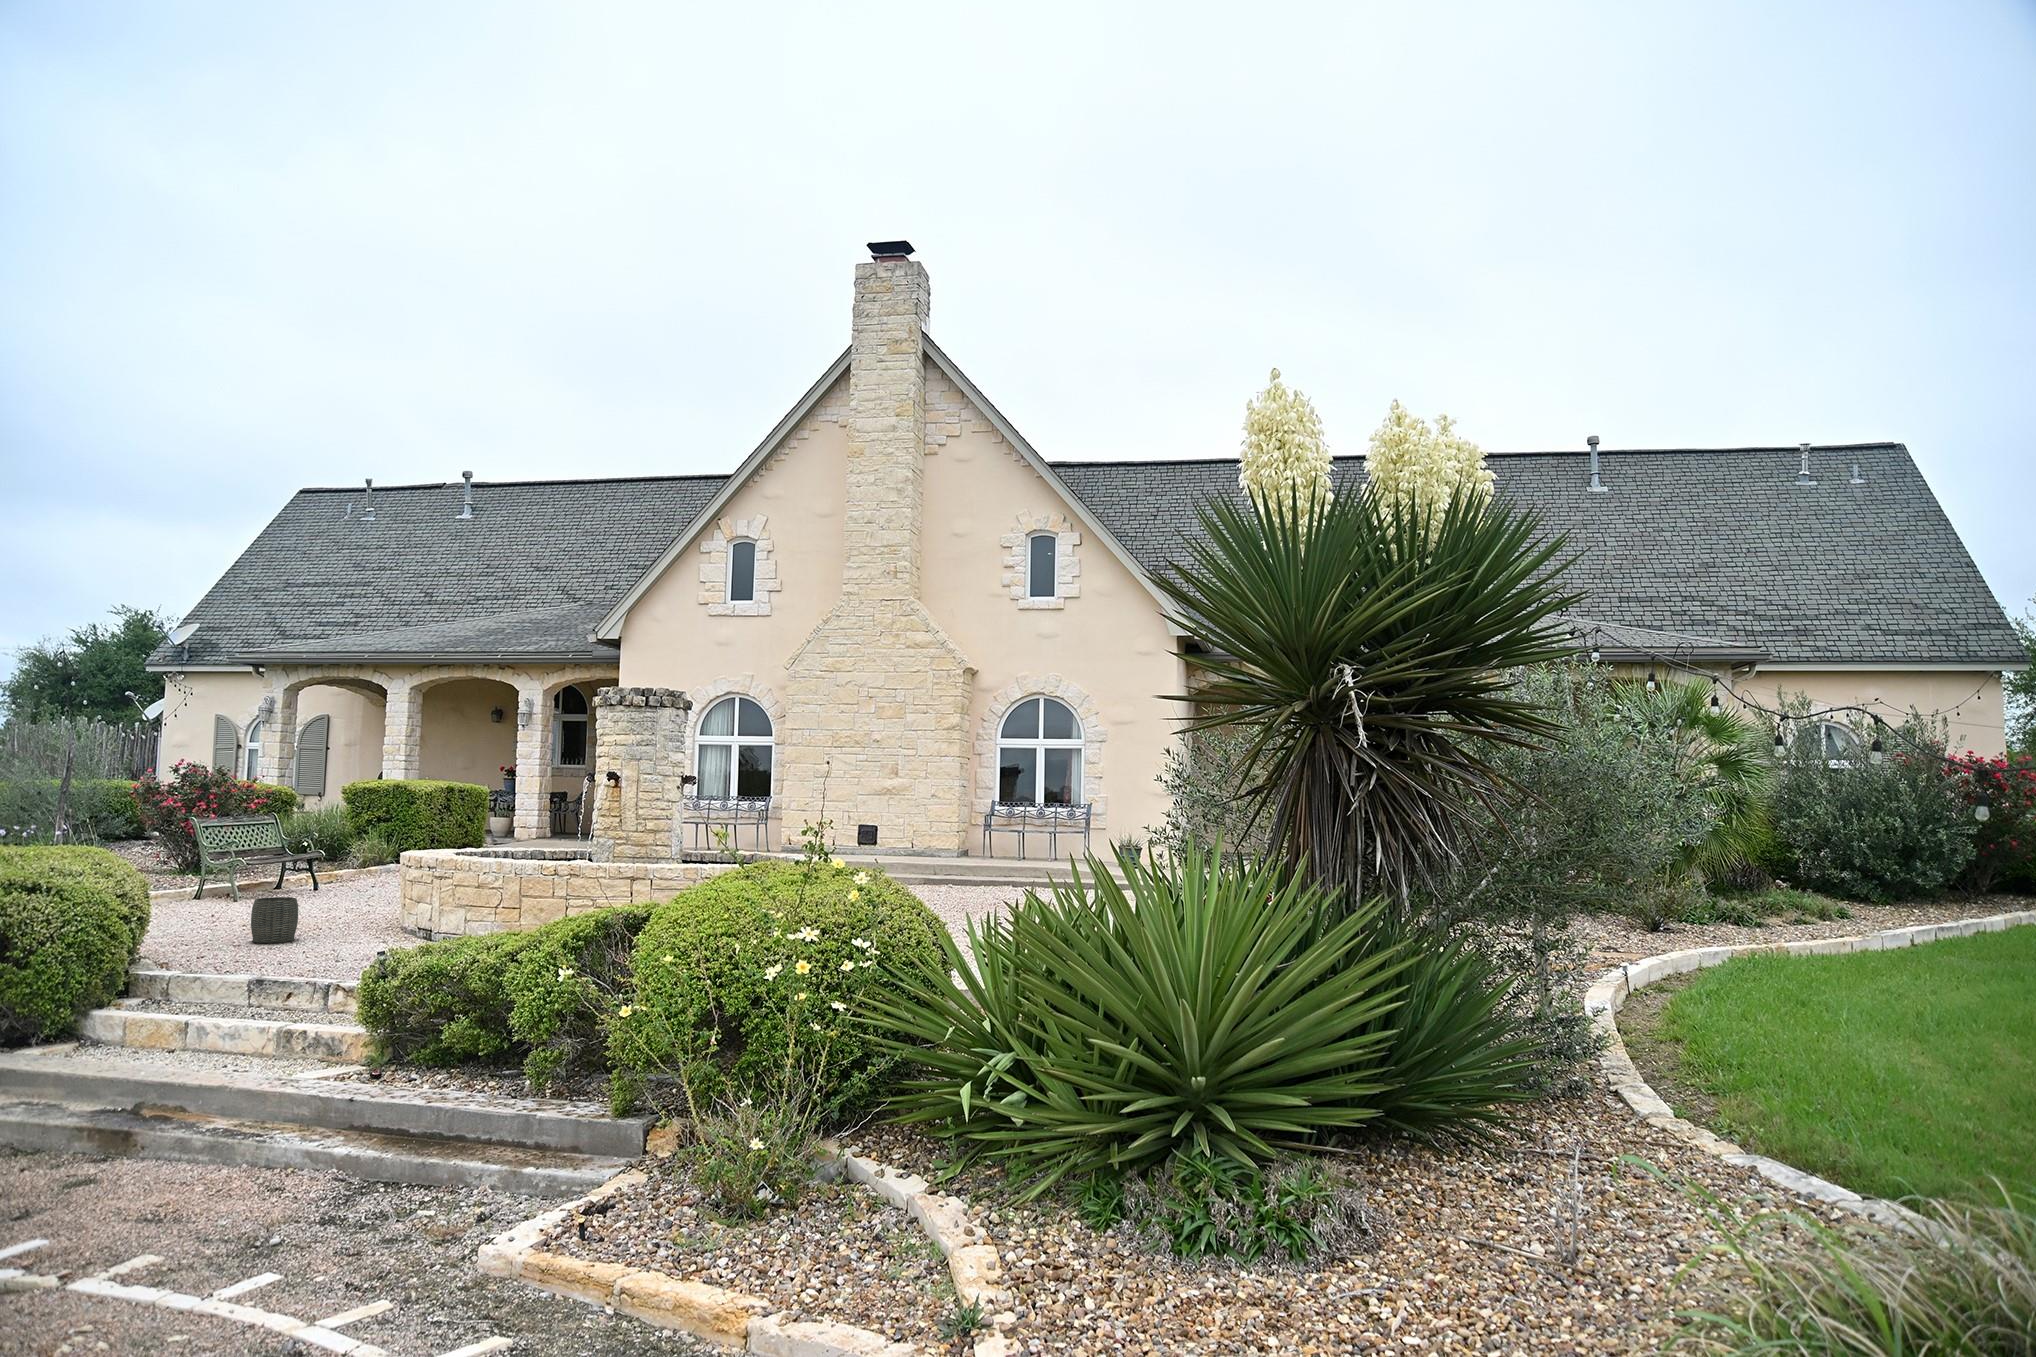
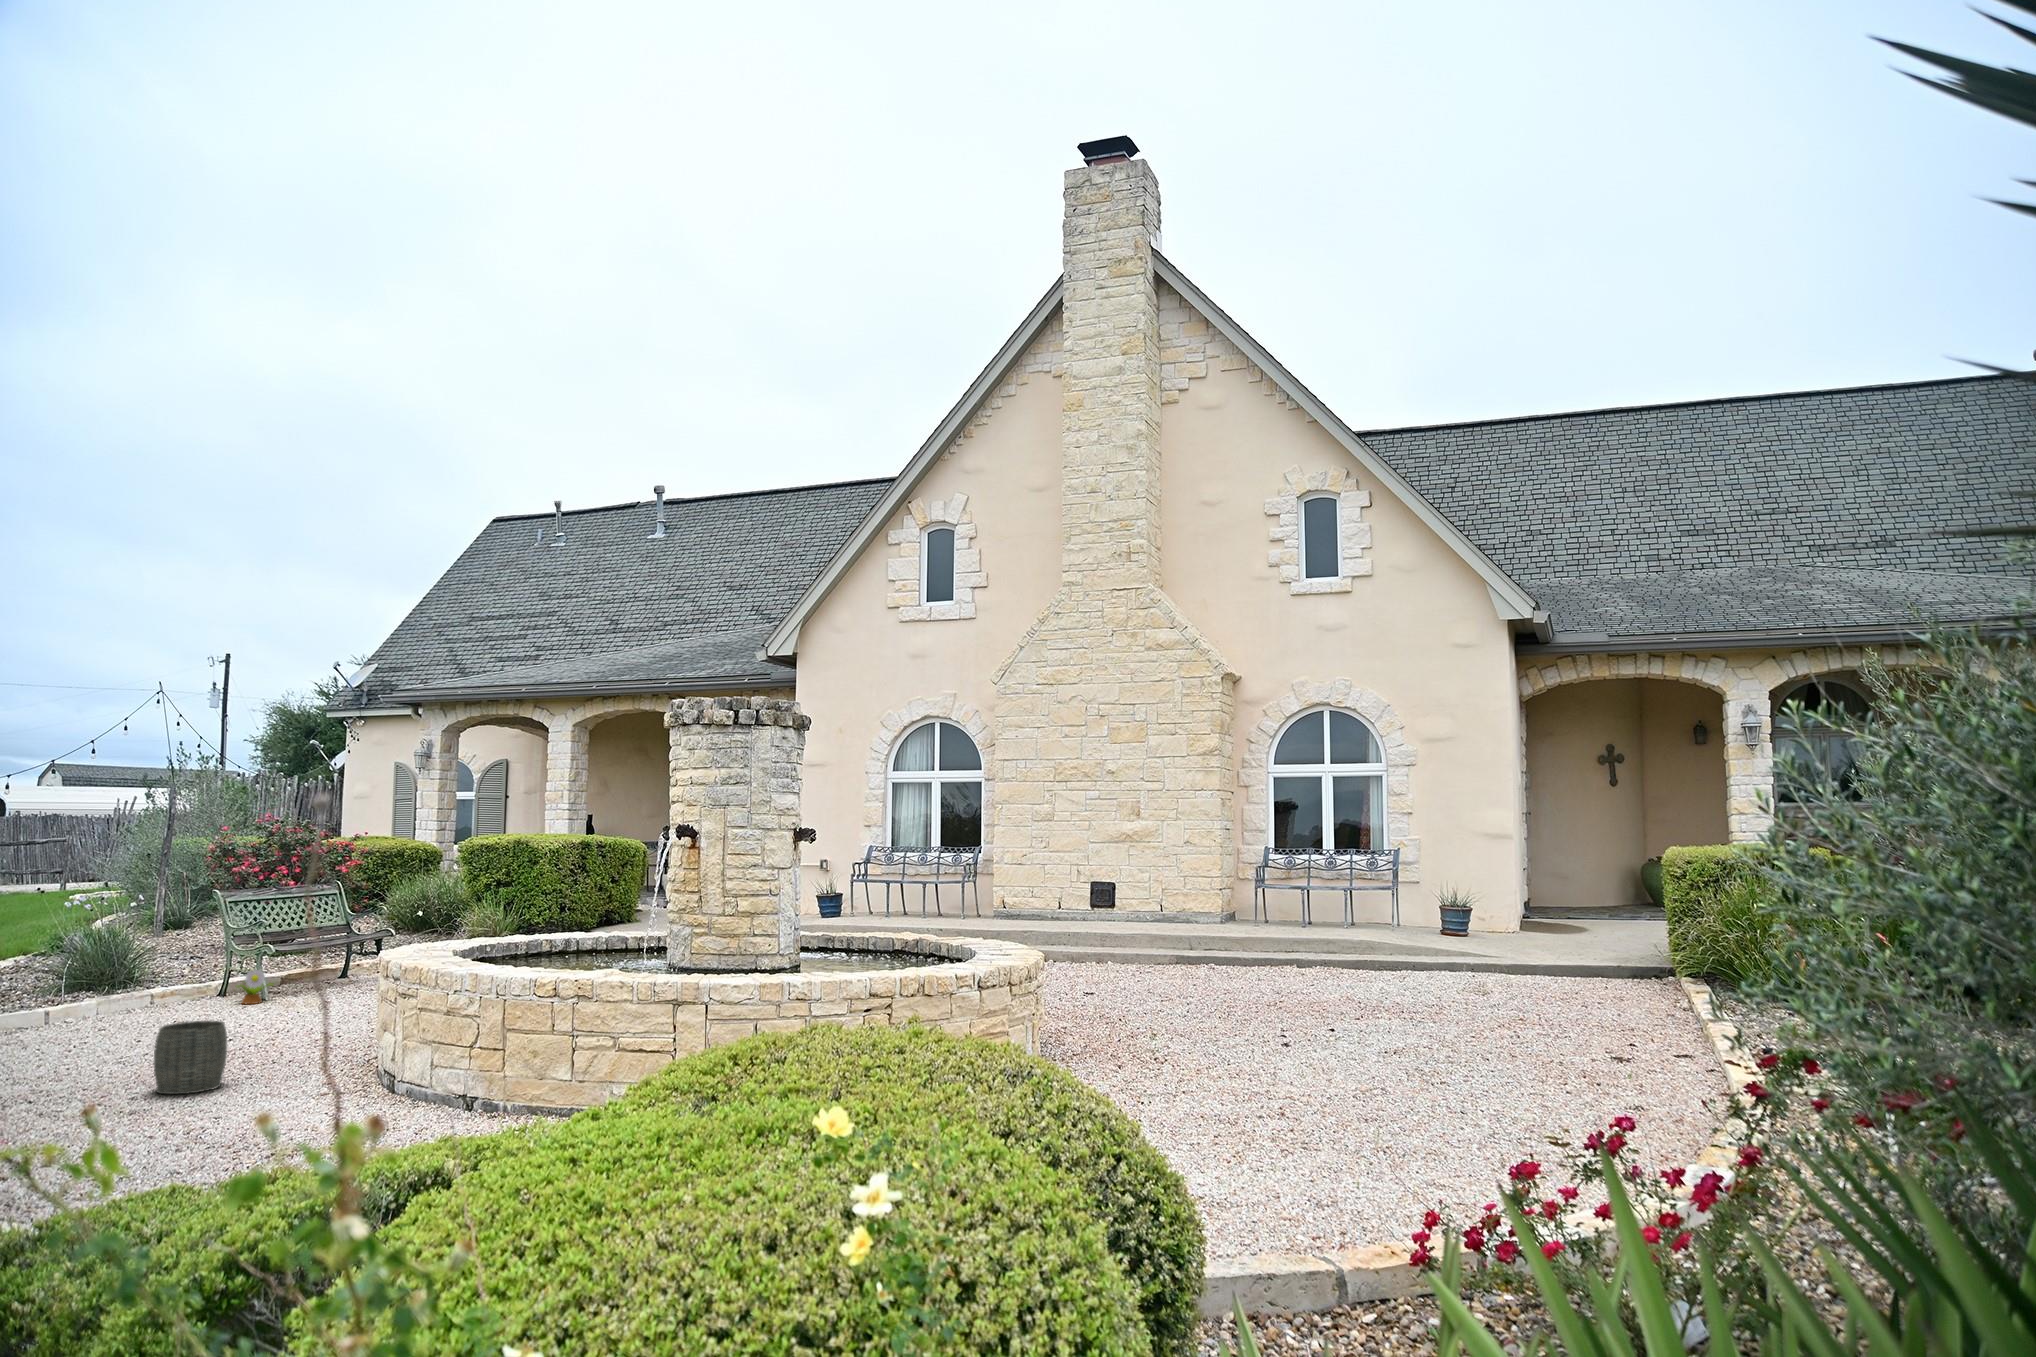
decorative plant: none [222,875,253,901] -> present [237,969,273,1004]

